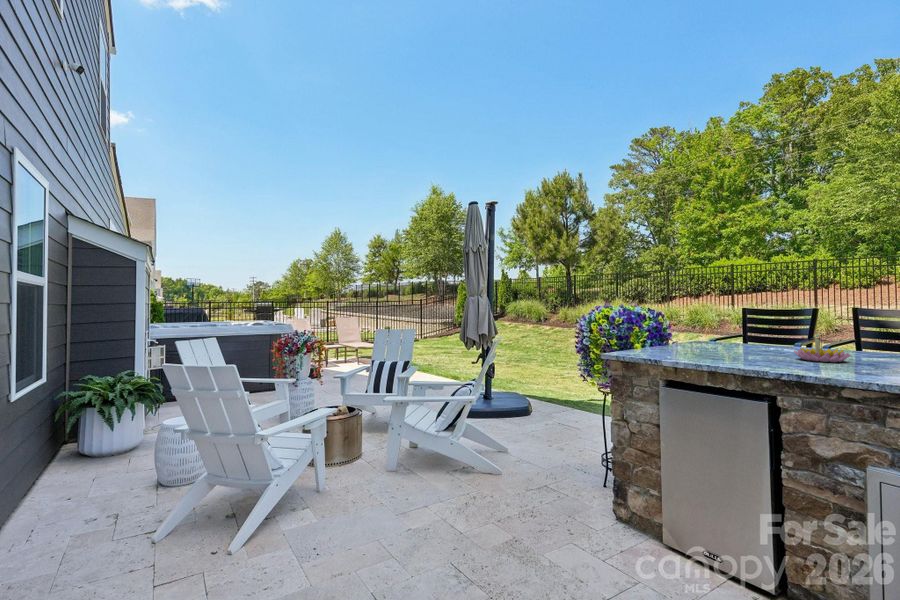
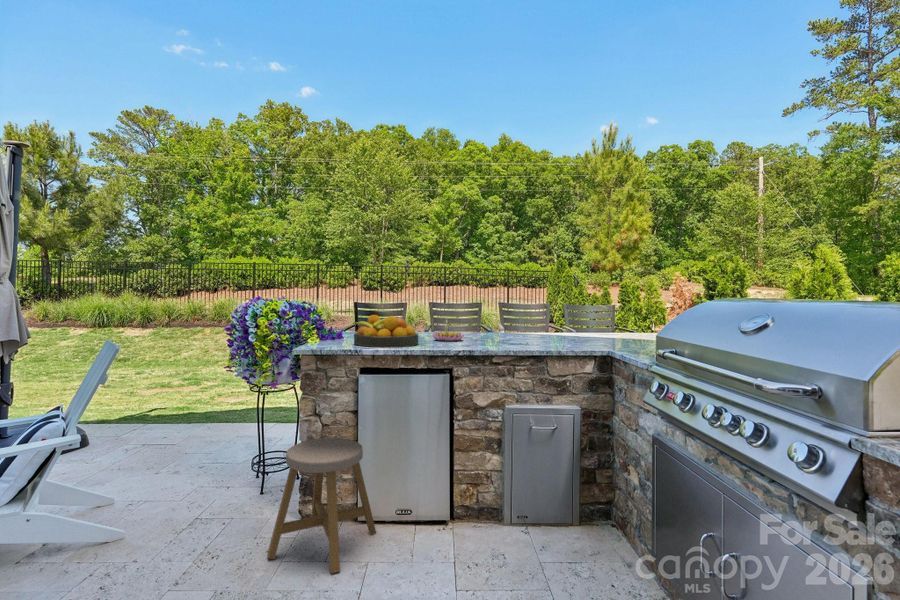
fruit bowl: none [666,322,752,361] -> present [353,315,418,347]
stool: none [561,443,673,576] -> present [267,438,376,573]

